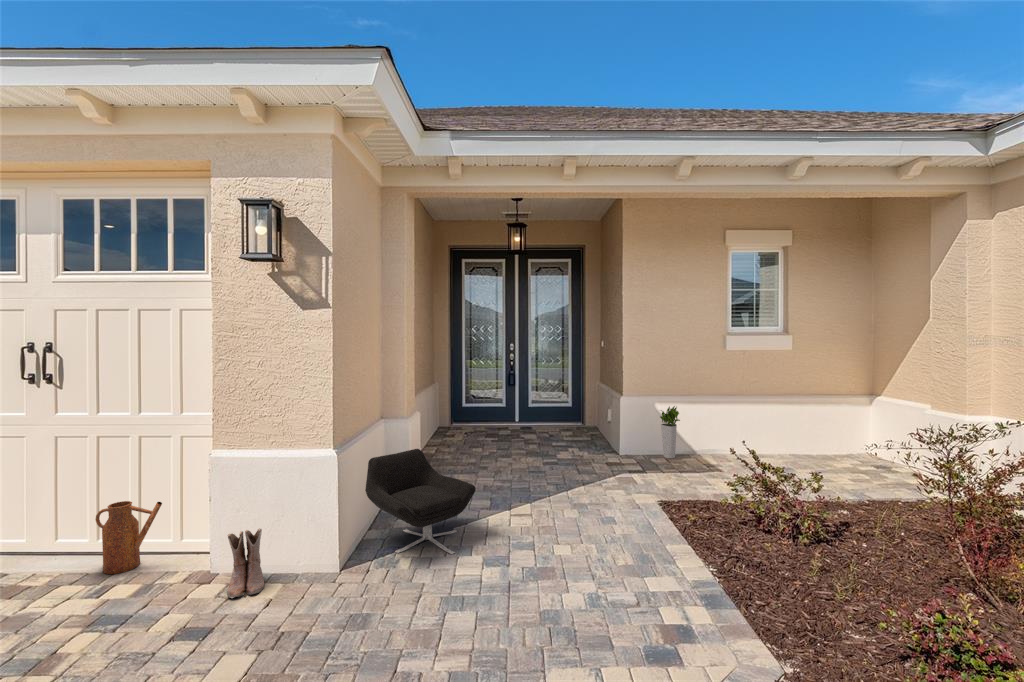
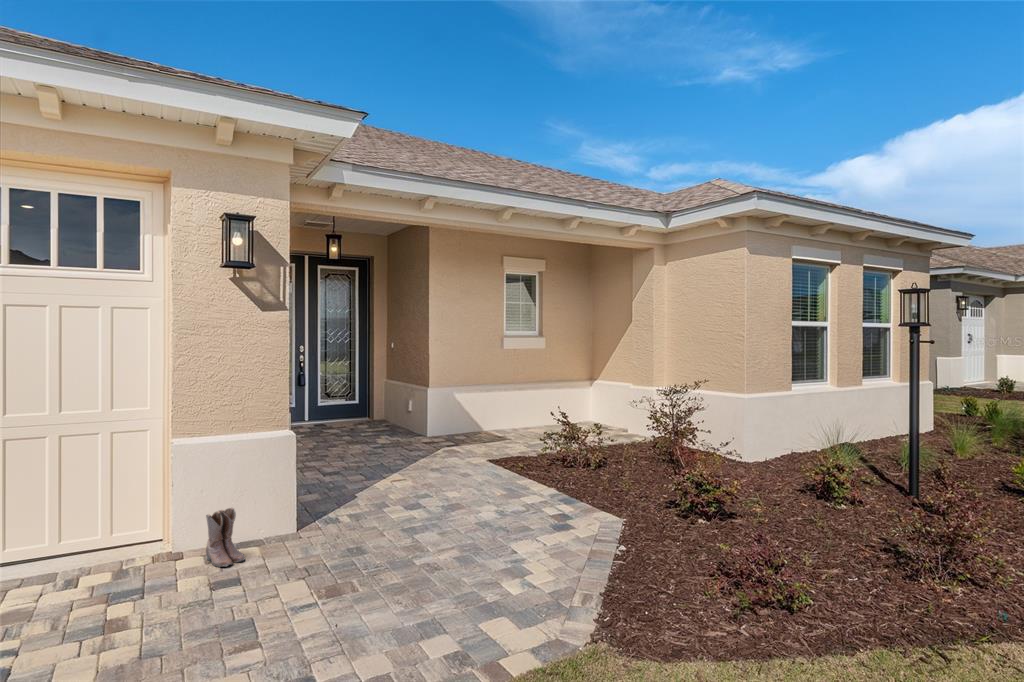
planter: present [660,406,680,458] -> none [458,394,476,437]
lounge chair: present [365,449,476,554] -> none [285,436,378,519]
watering can: present [95,501,162,574] -> none [18,501,103,582]

